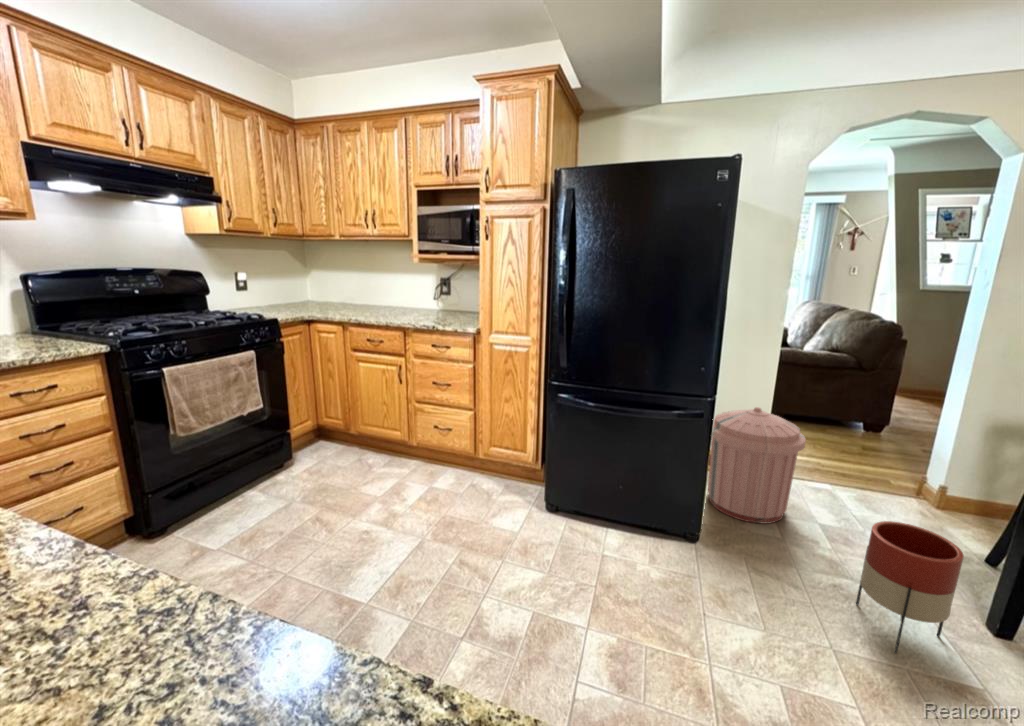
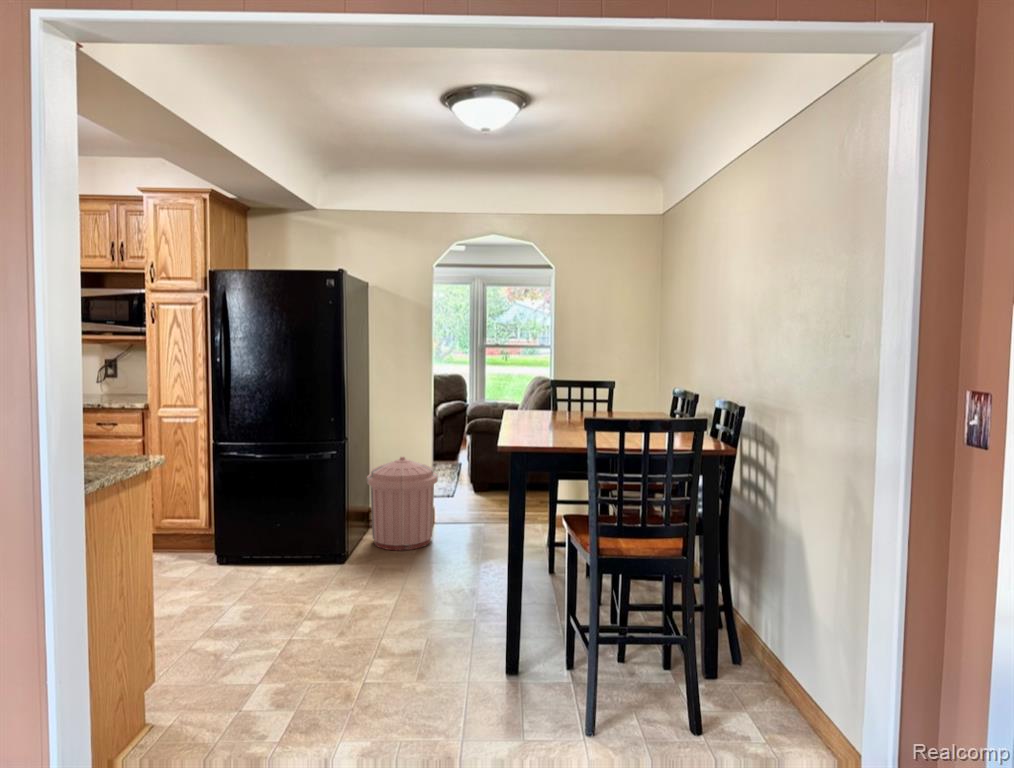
planter: present [856,521,964,653] -> none [437,513,484,594]

